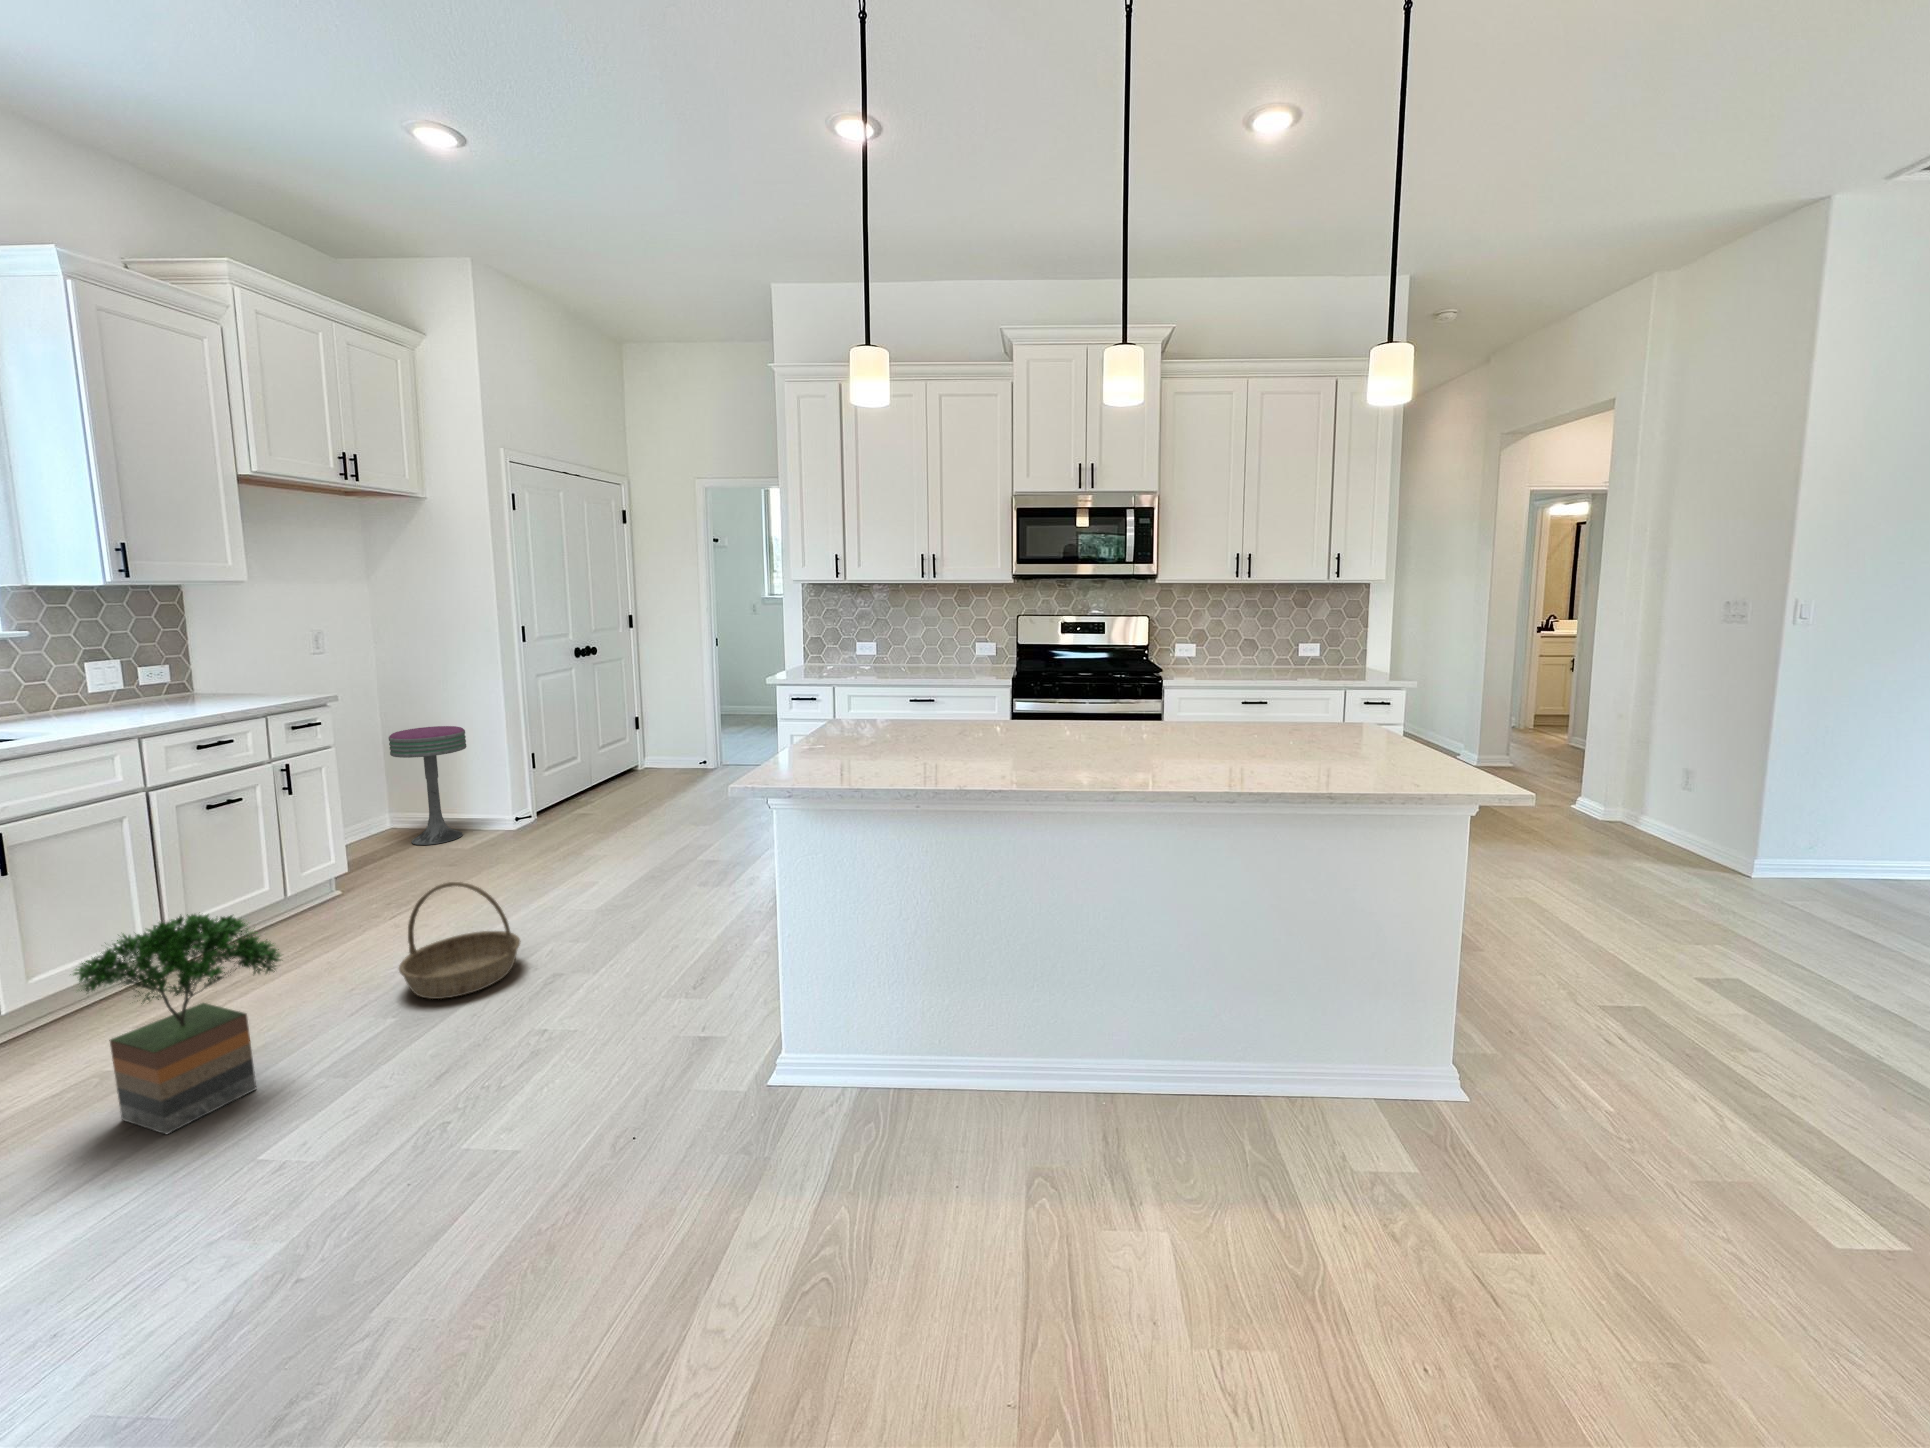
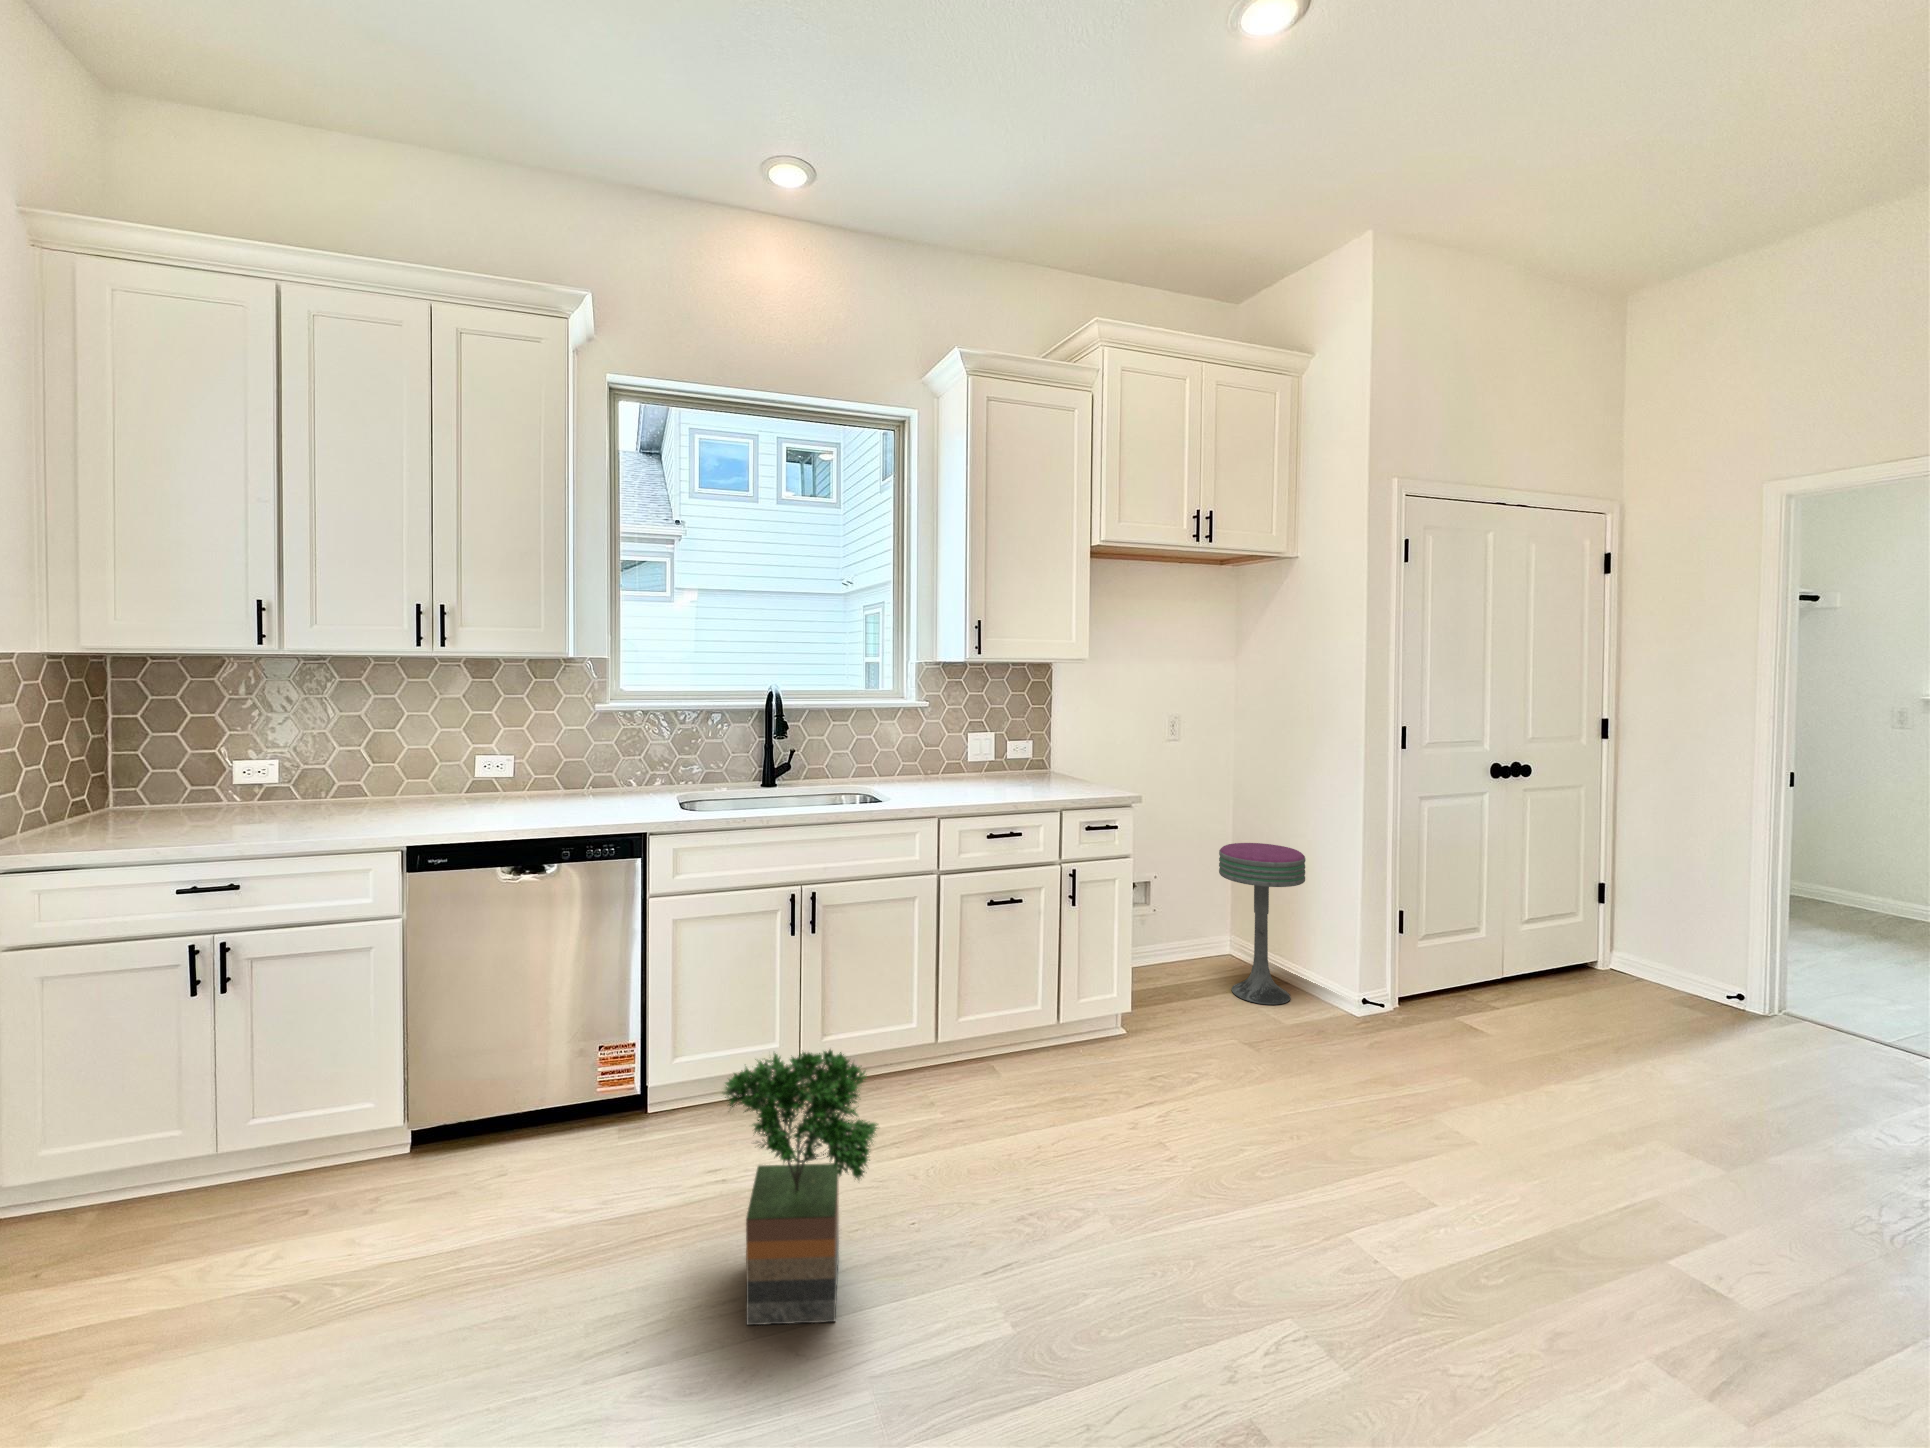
basket: present [399,882,520,999] -> none [1038,1127,1204,1349]

